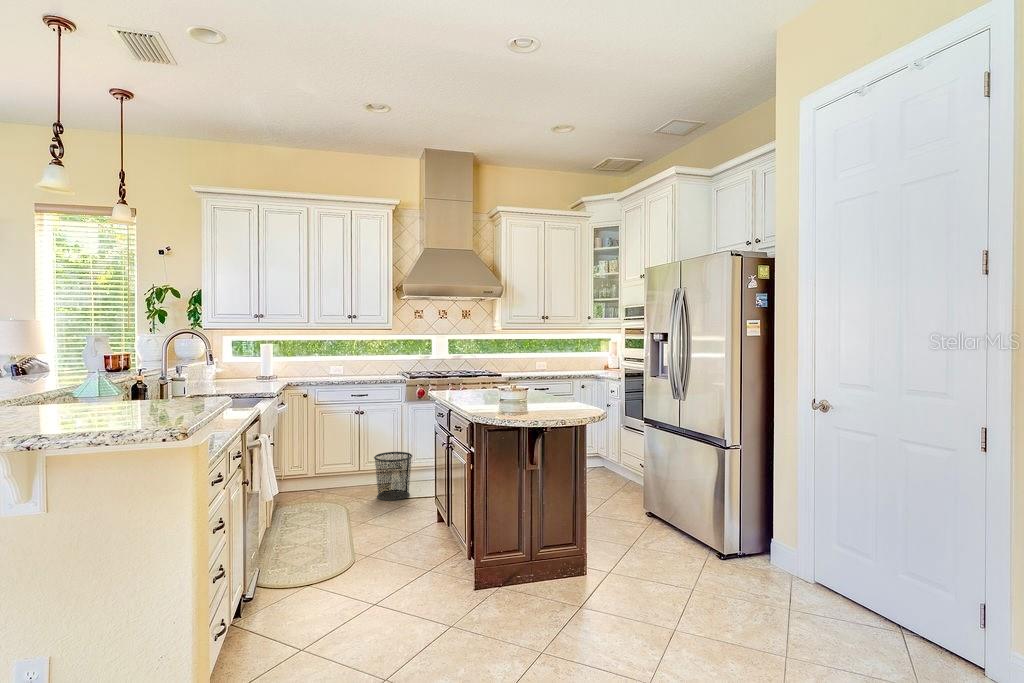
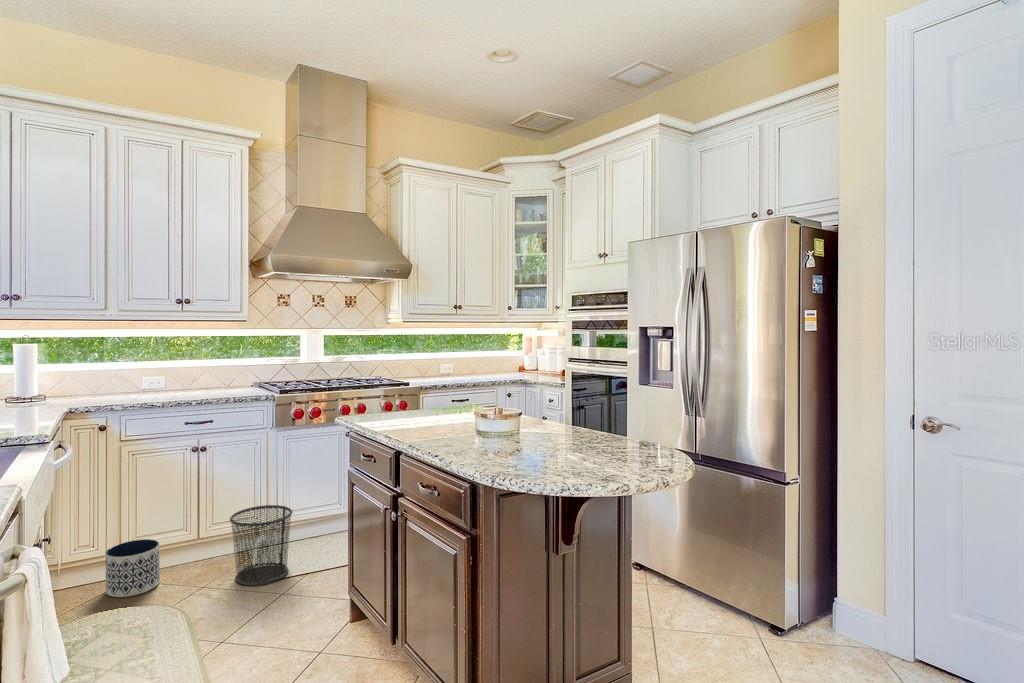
planter: none [306,467,335,499] -> present [105,539,160,597]

